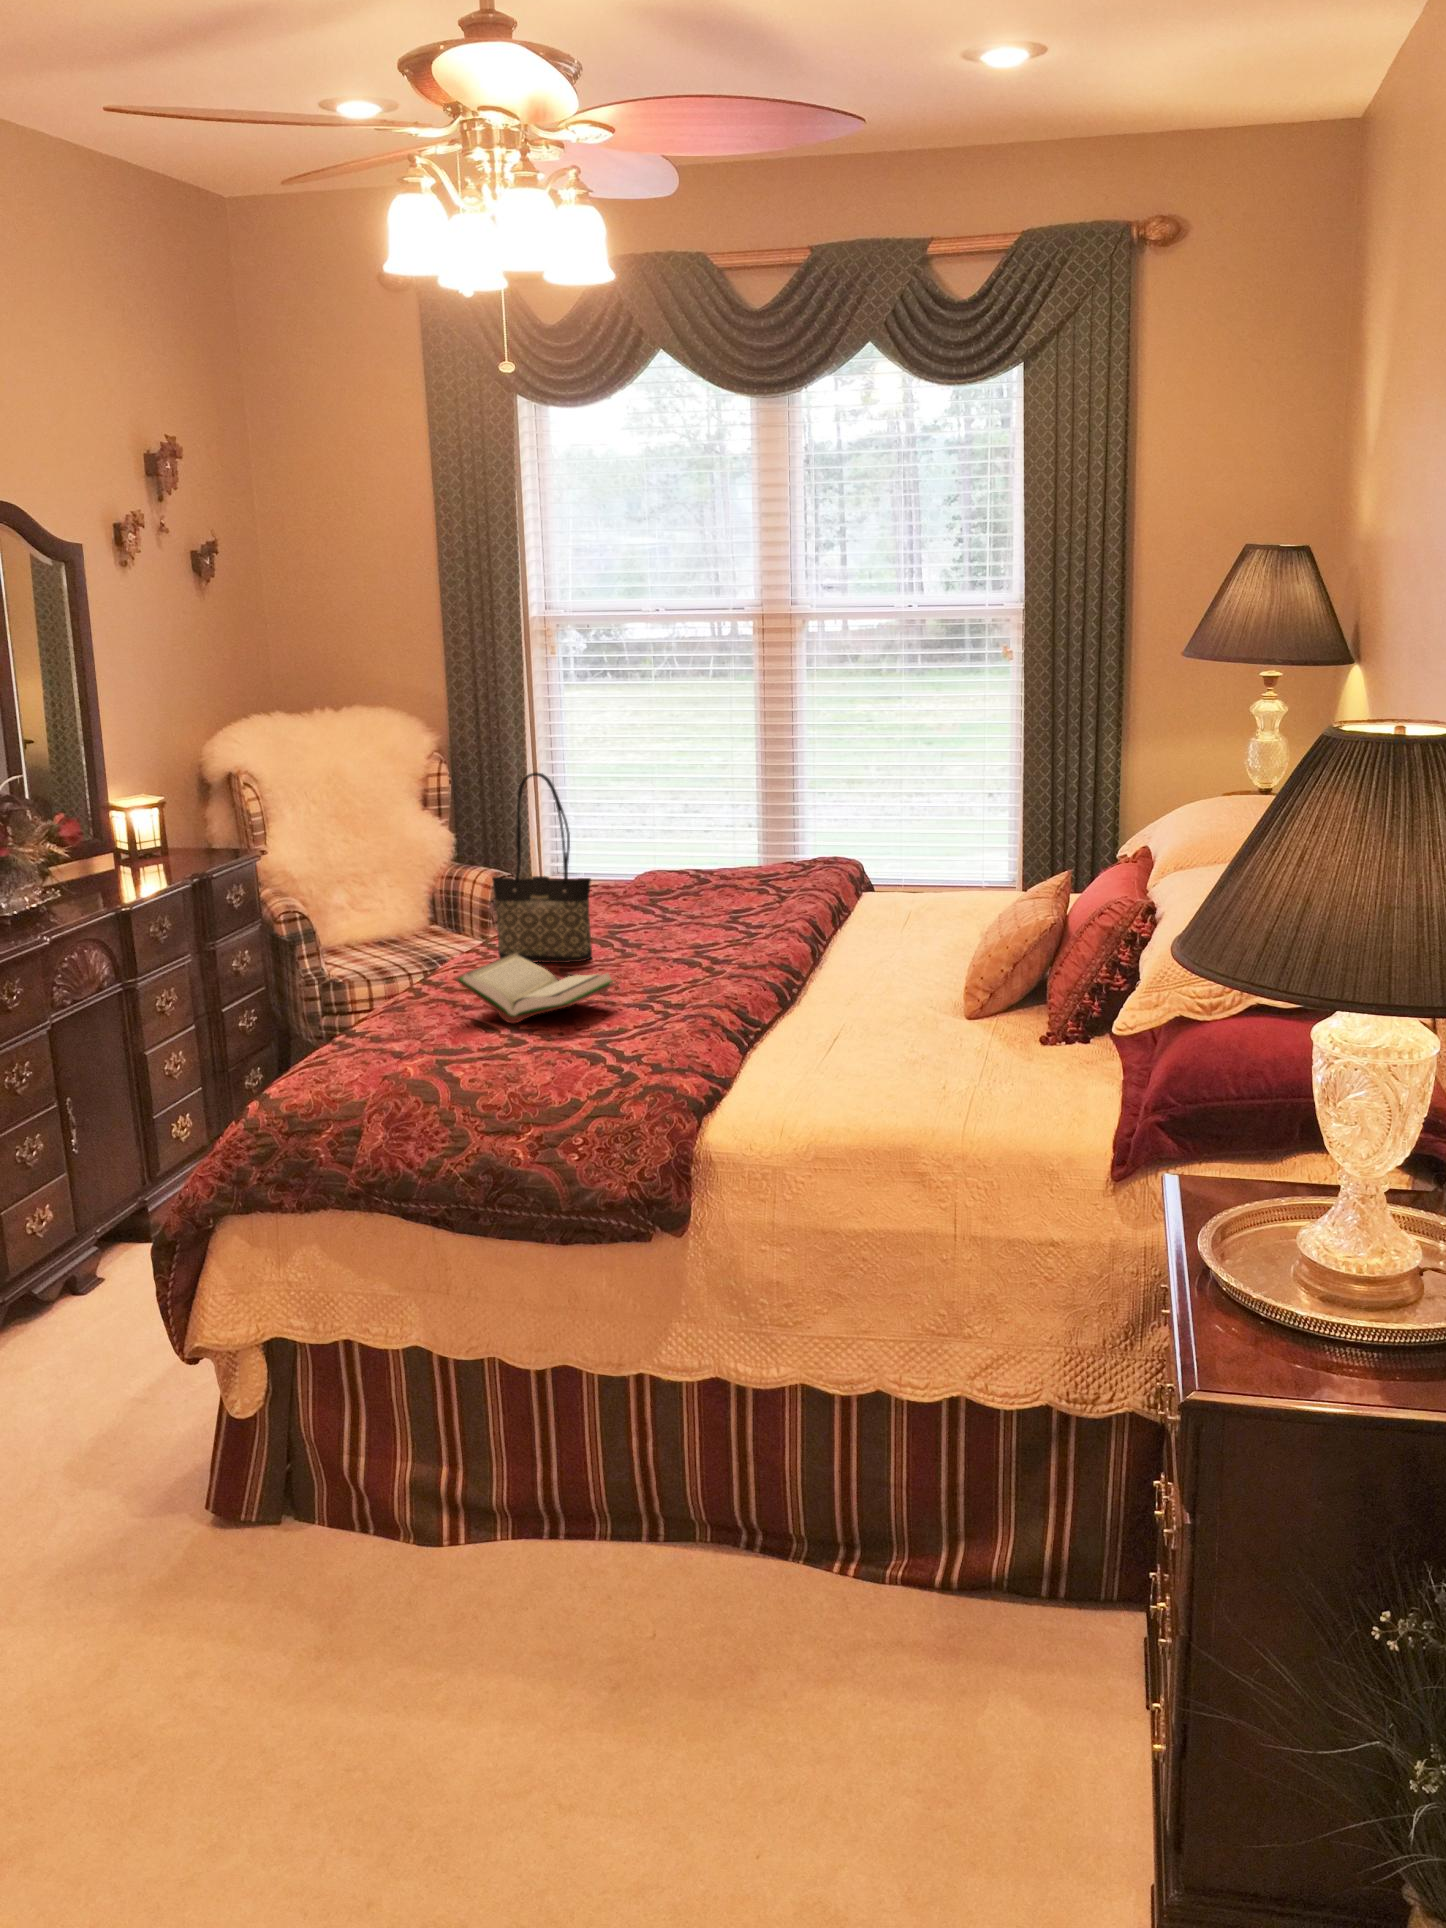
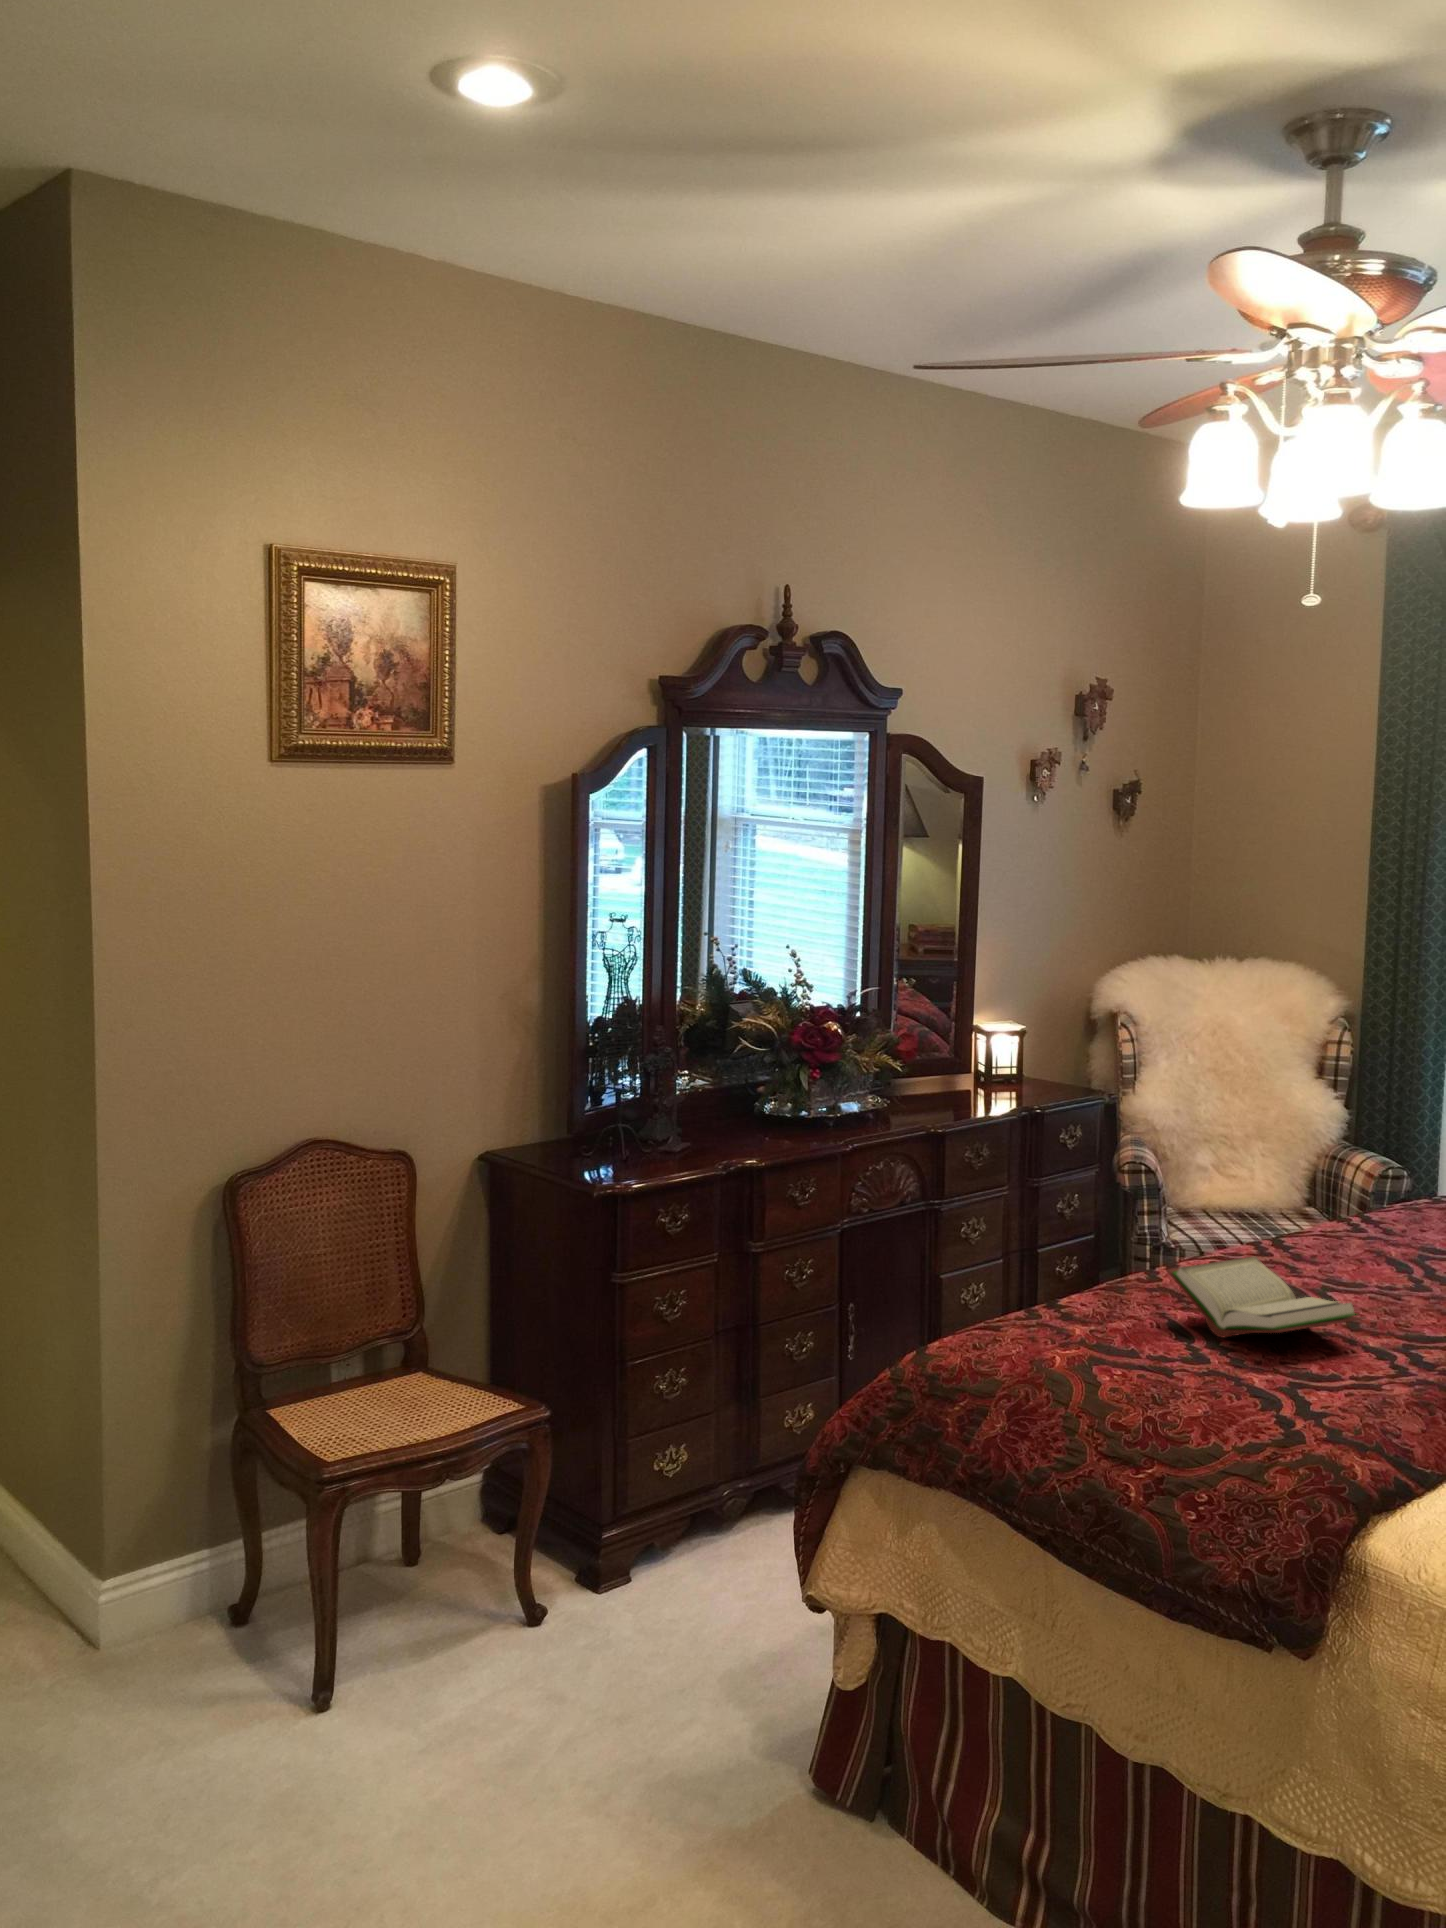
tote bag: present [492,772,592,963] -> none [1273,1053,1388,1282]

